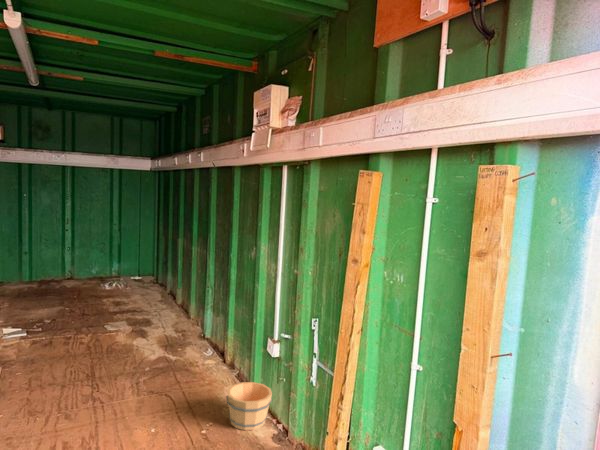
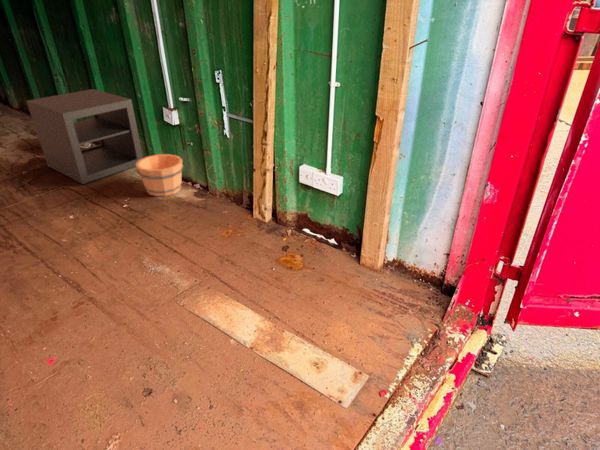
storage cabinet: none [167,306,249,395] -> present [26,89,143,184]

